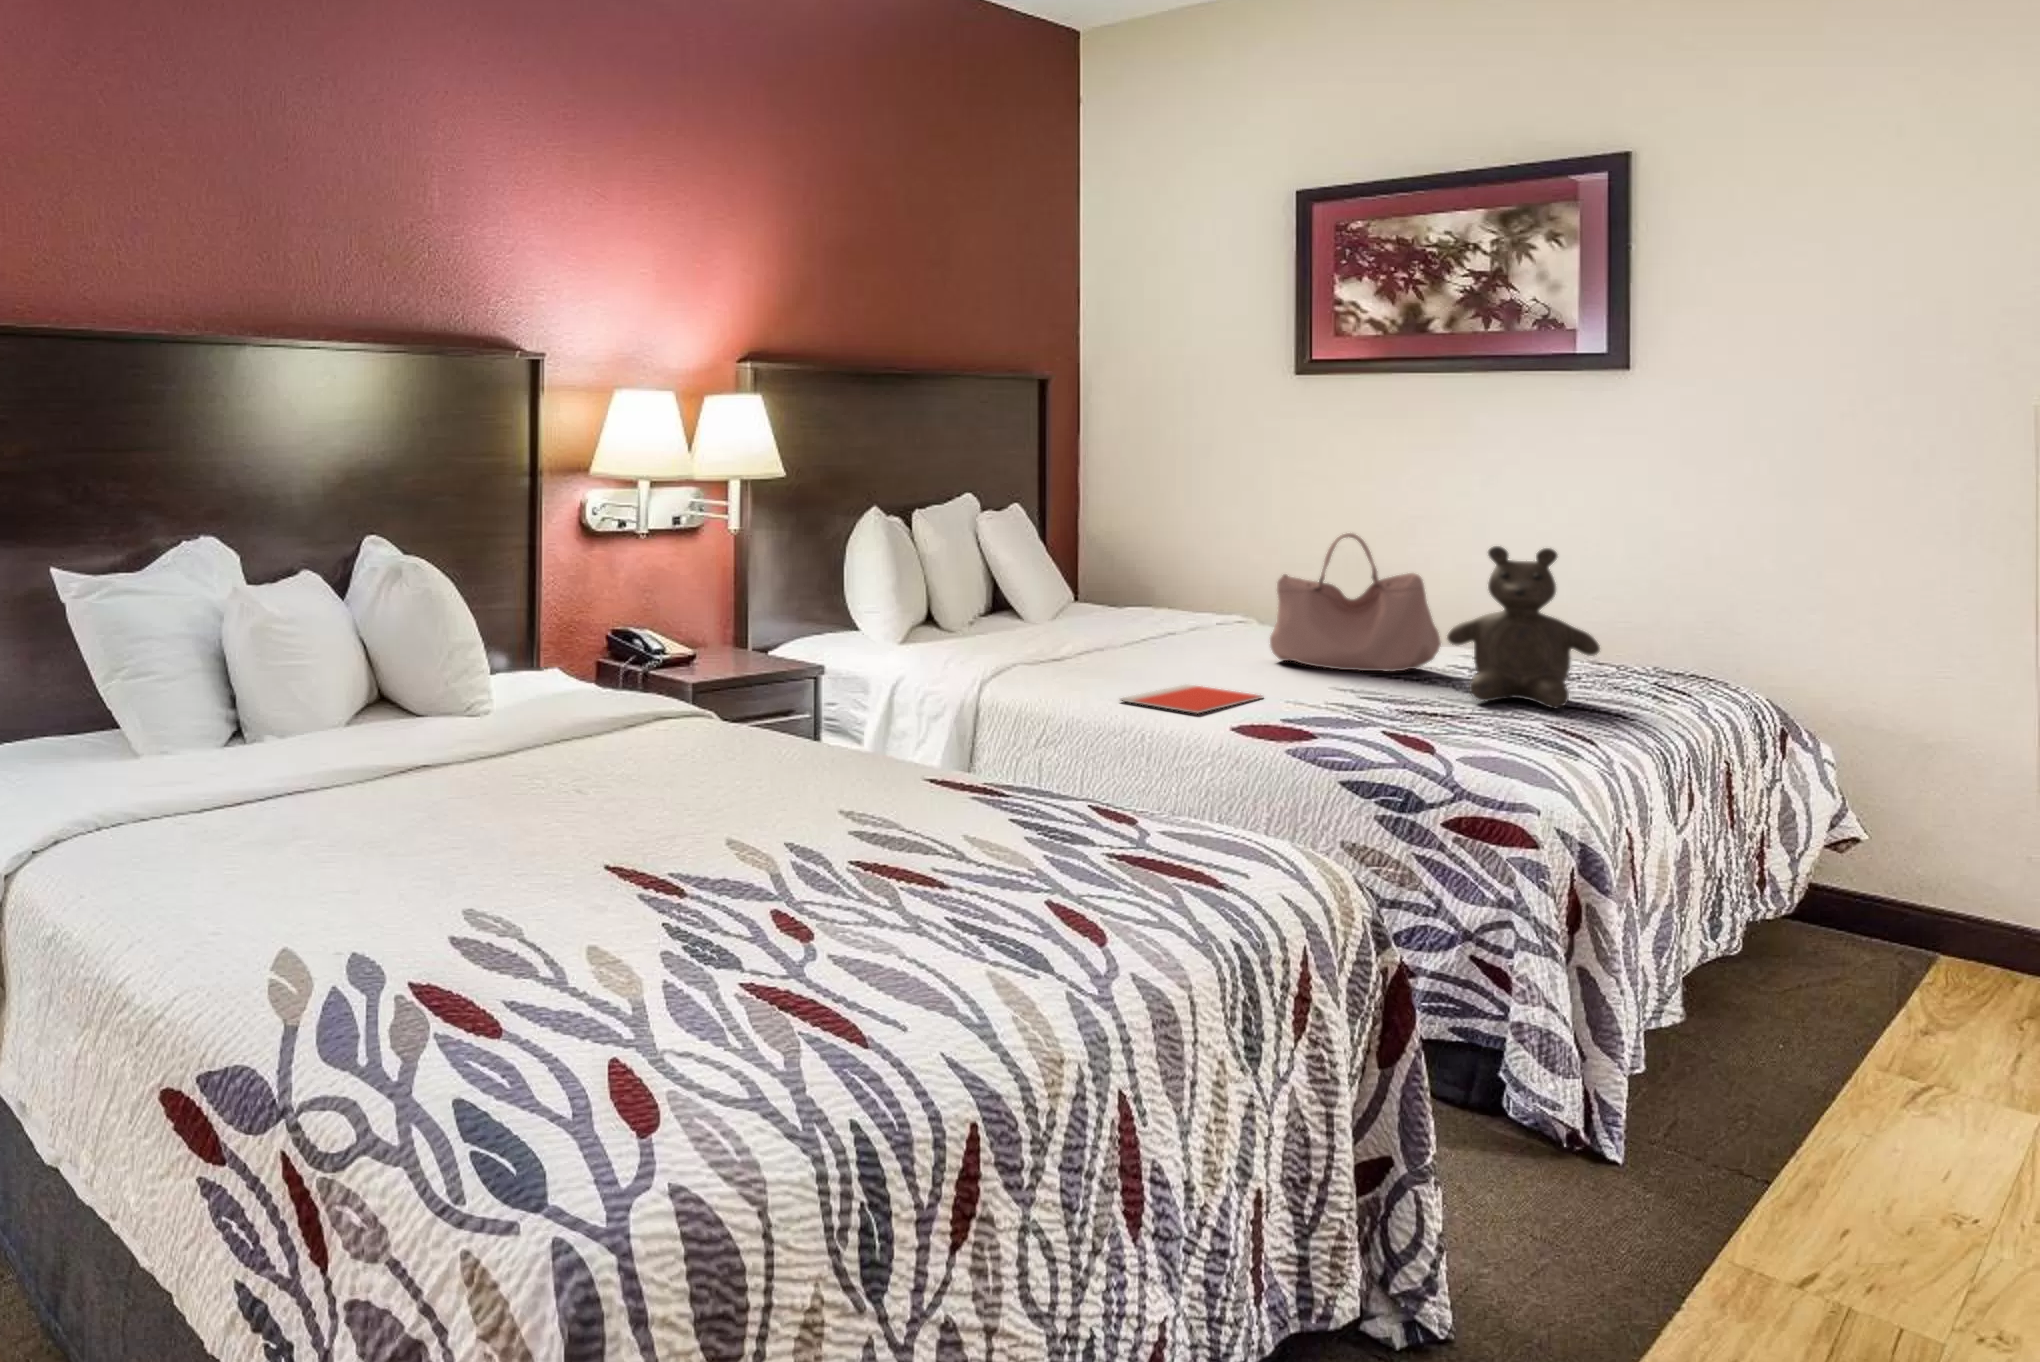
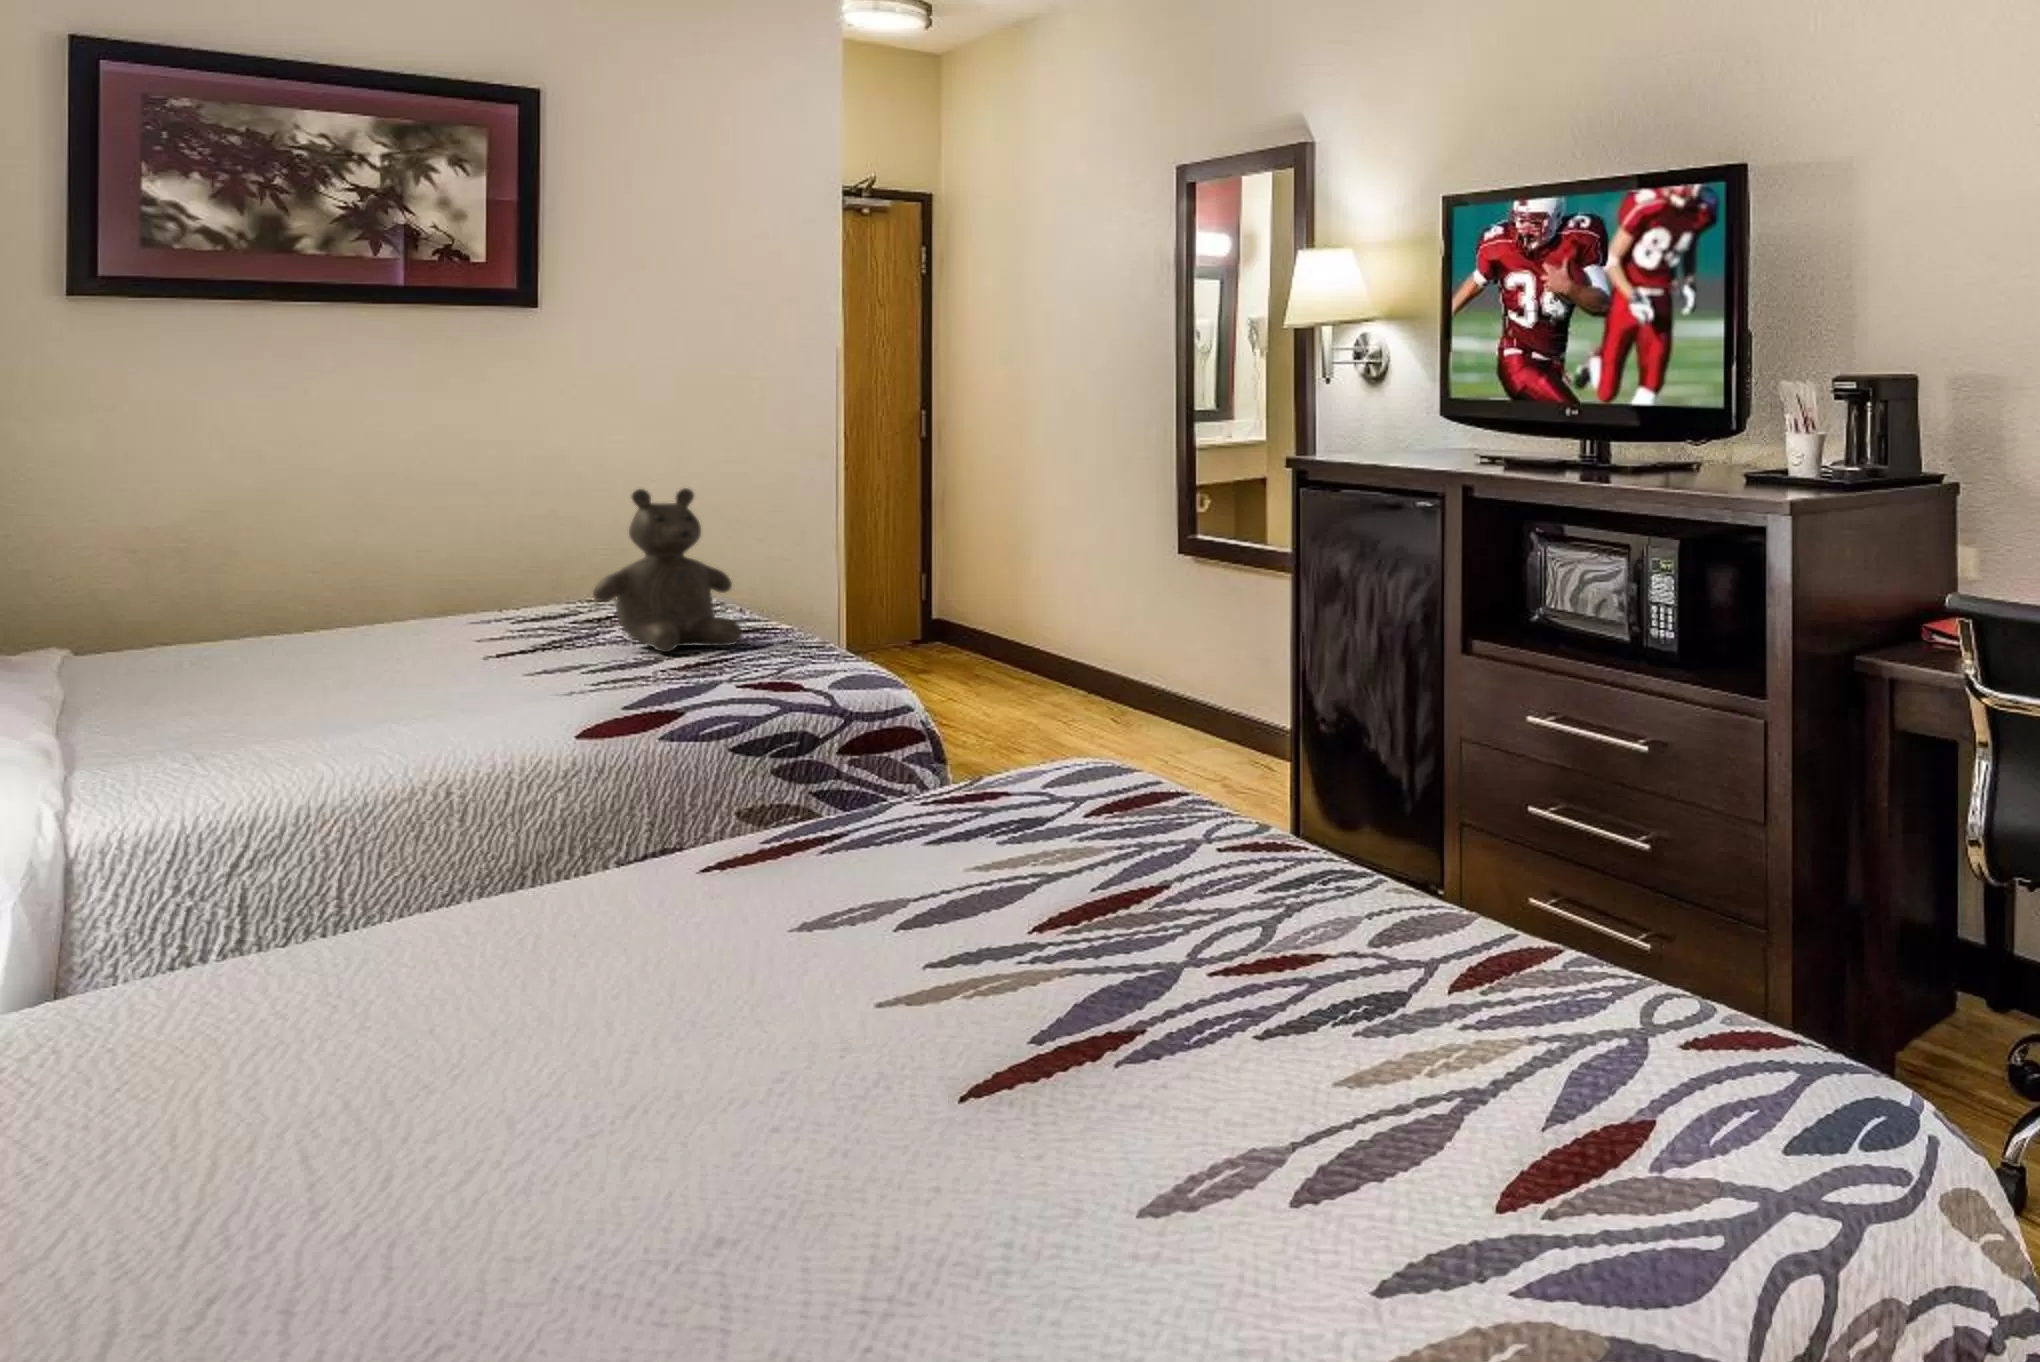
handbag: present [1270,533,1441,672] -> none [321,488,533,663]
notebook: present [1120,684,1262,713] -> none [351,688,502,727]

